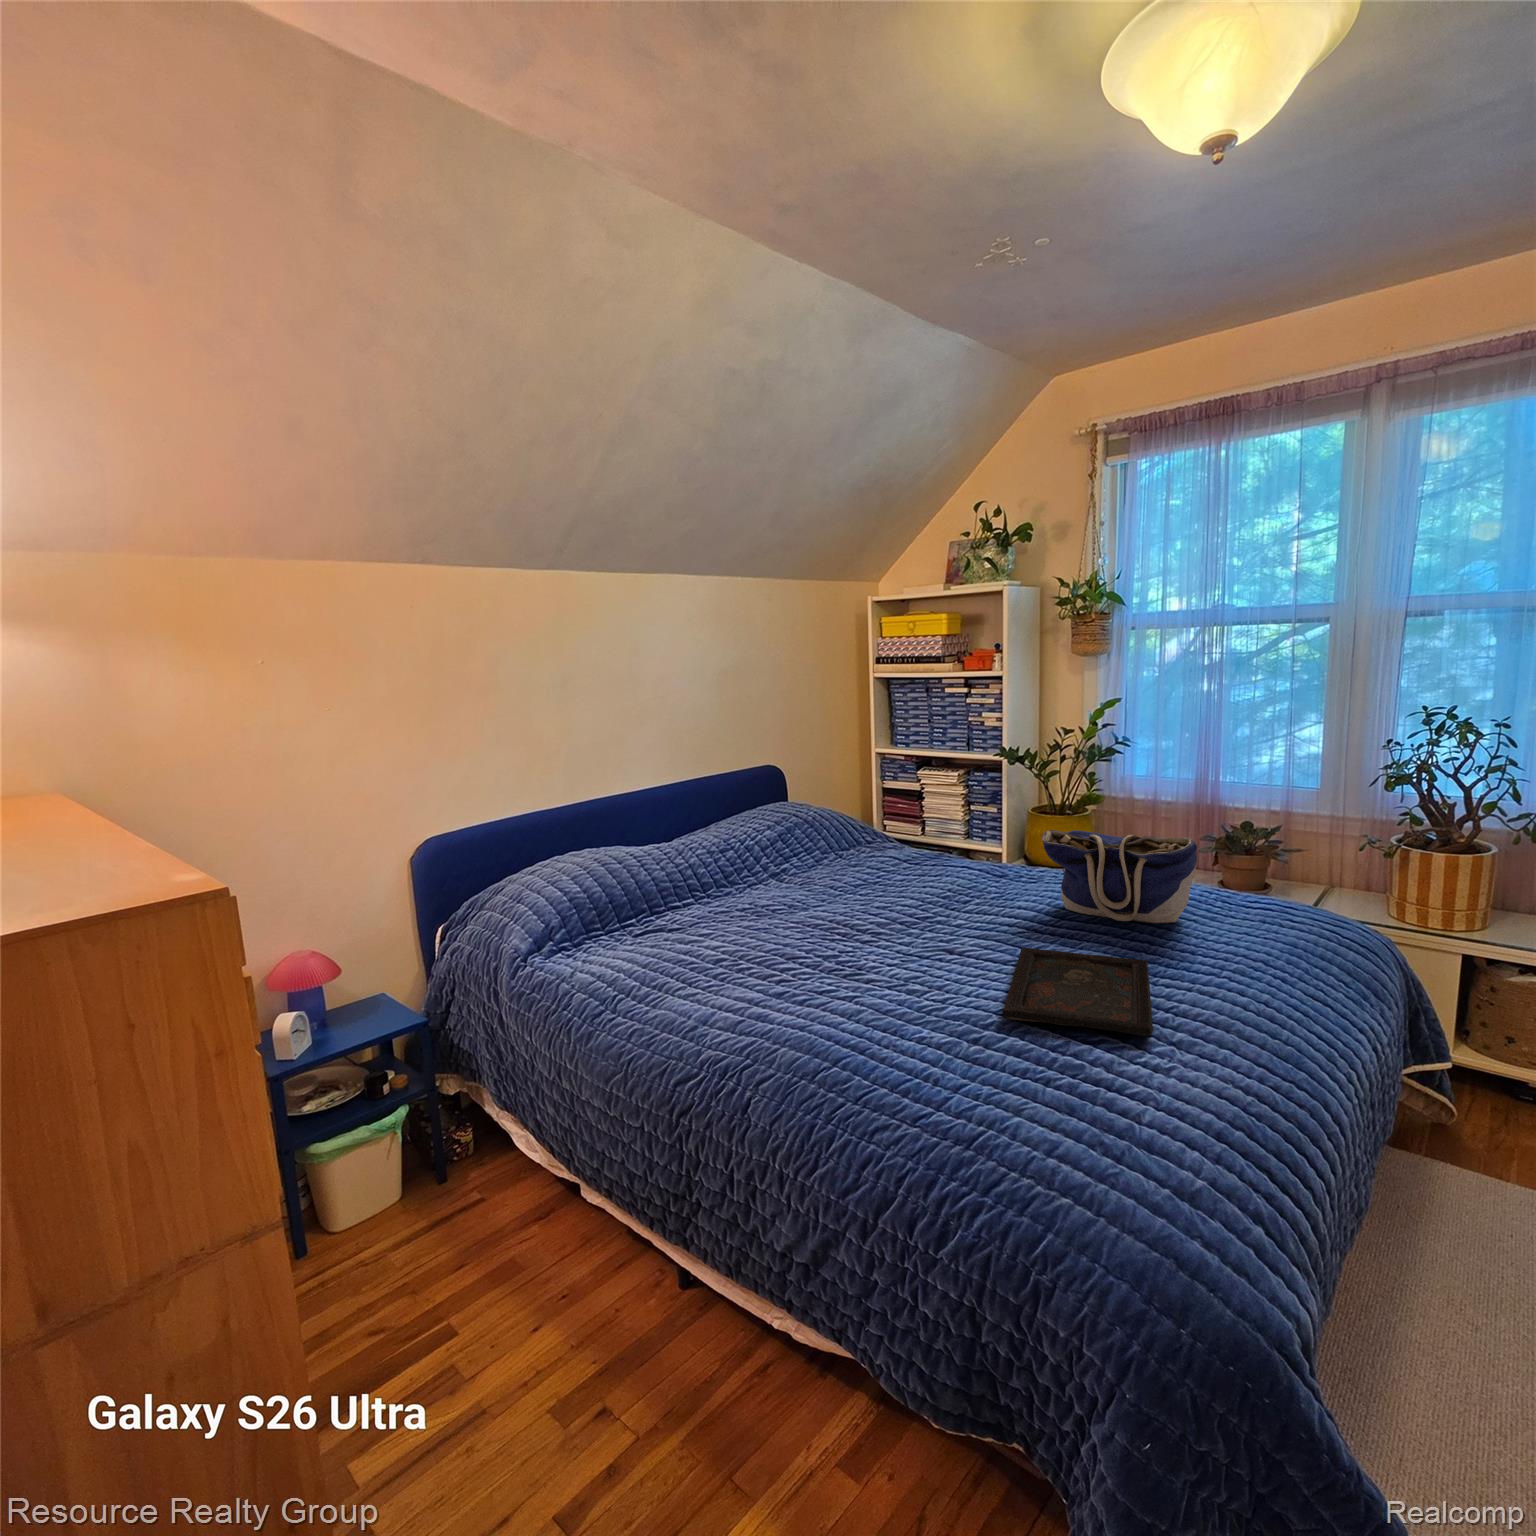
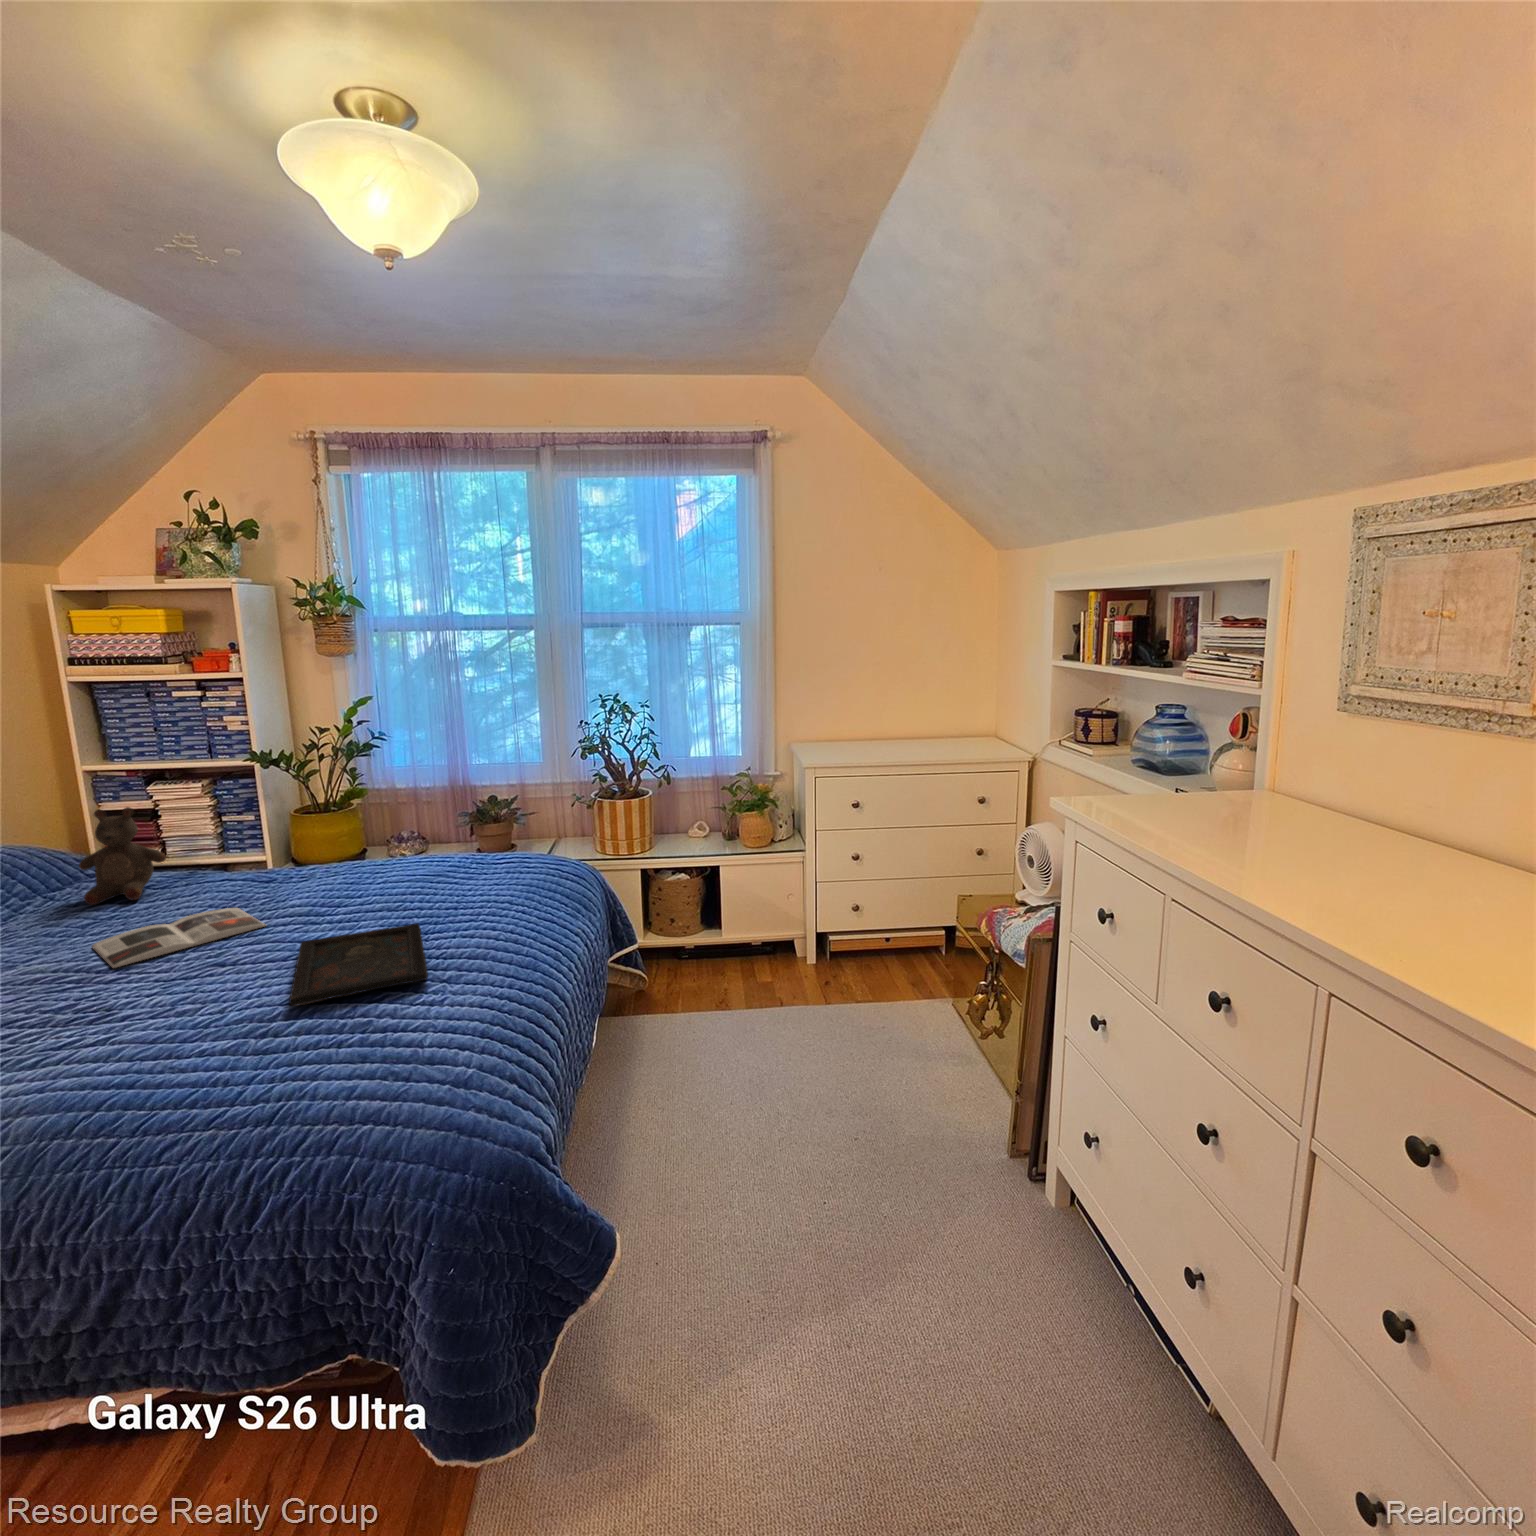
stuffed bear: none [862,787,922,870] -> present [79,807,166,905]
tote bag: present [1042,830,1197,923] -> none [309,814,450,899]
magazine: none [860,894,994,929] -> present [92,908,266,968]

